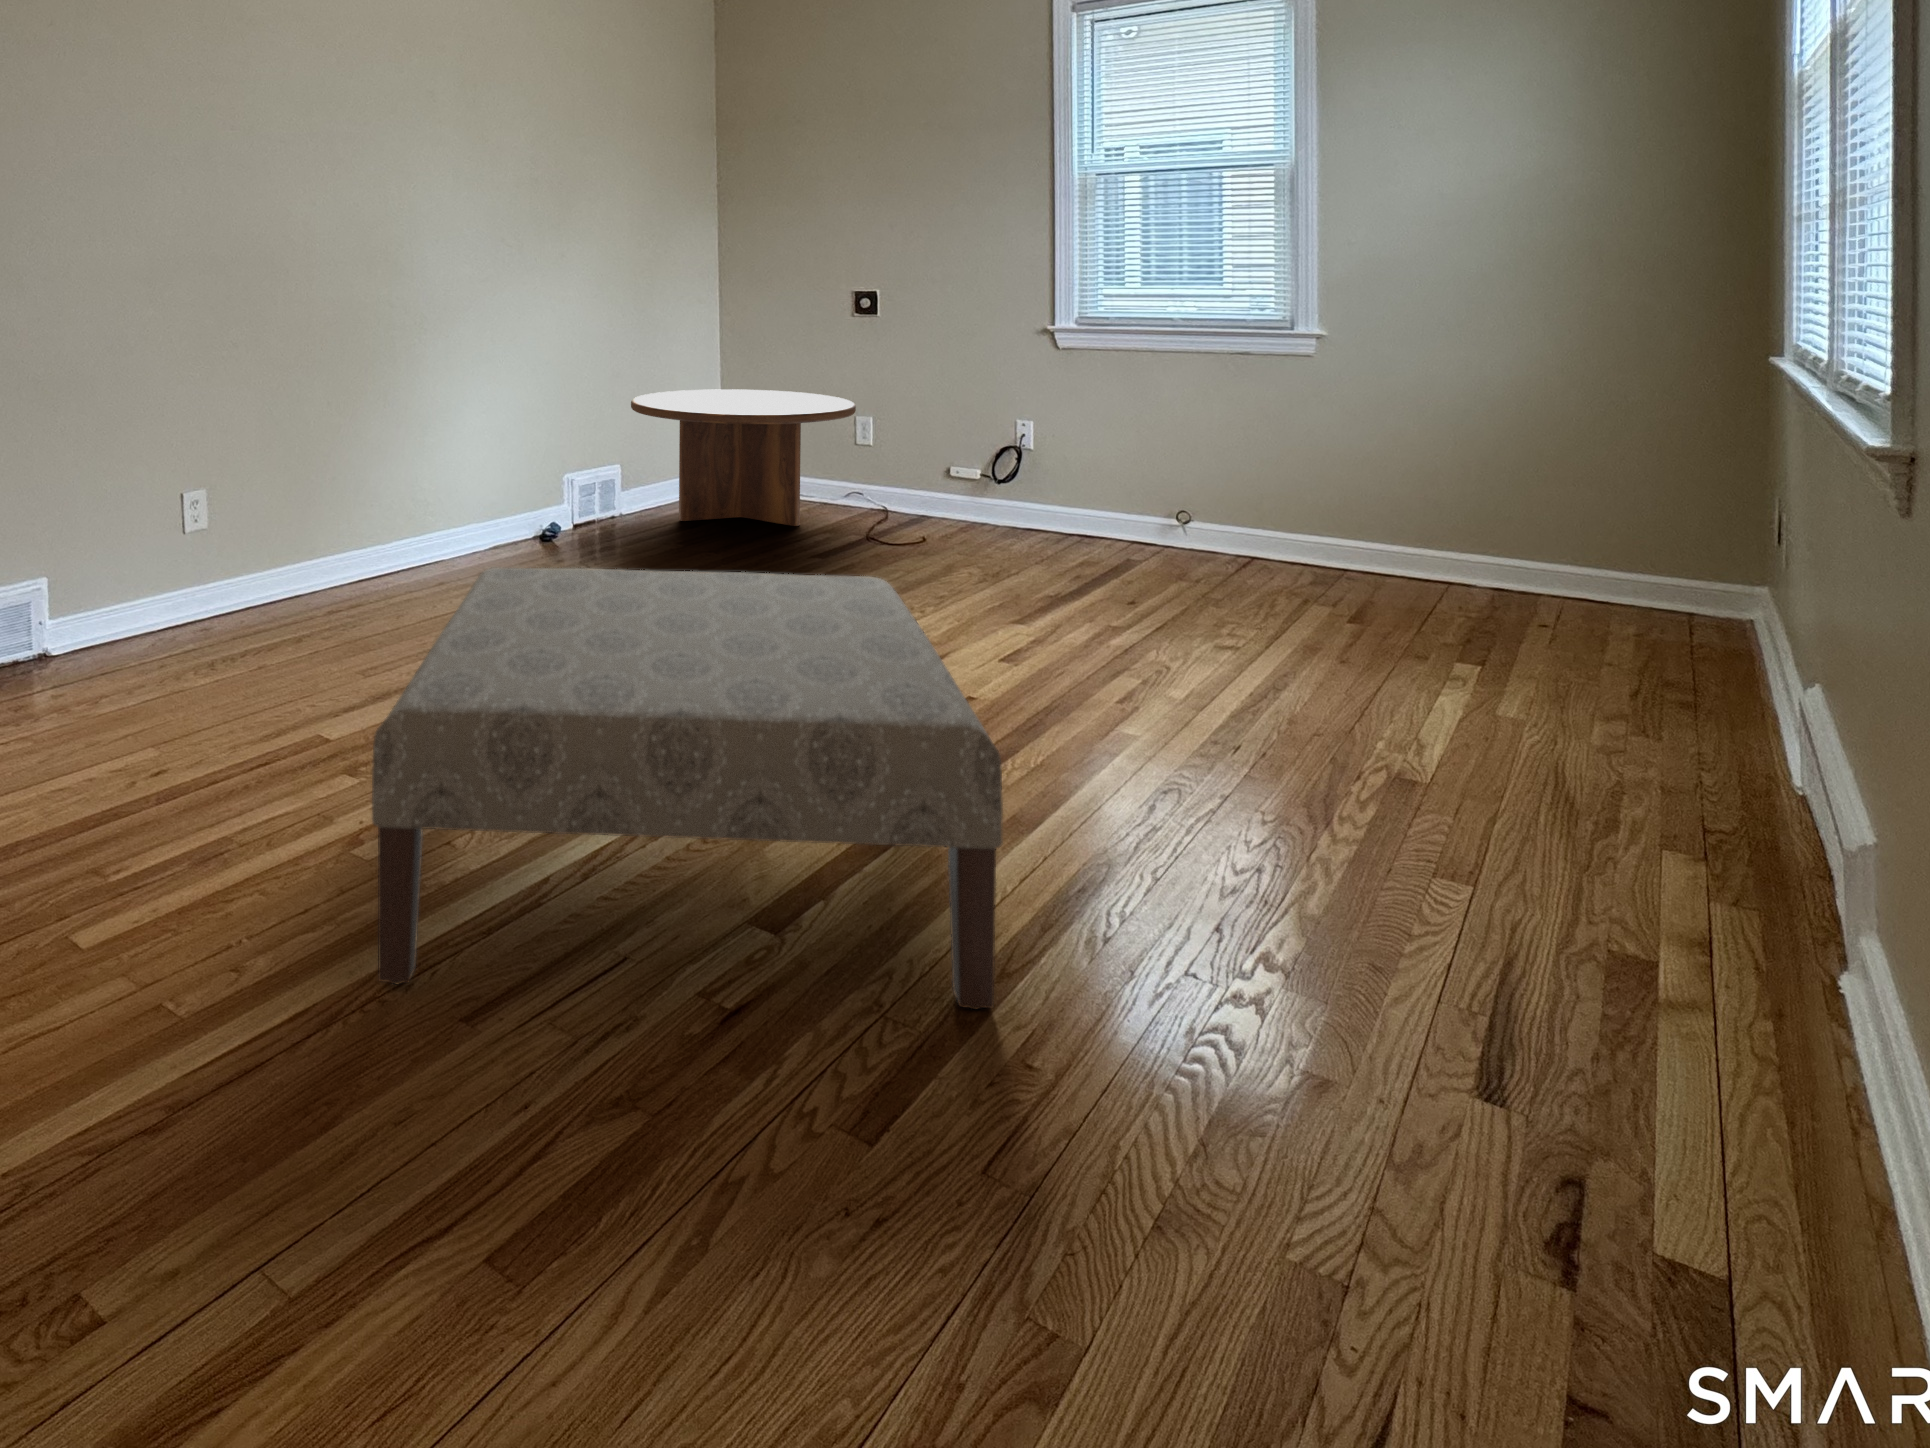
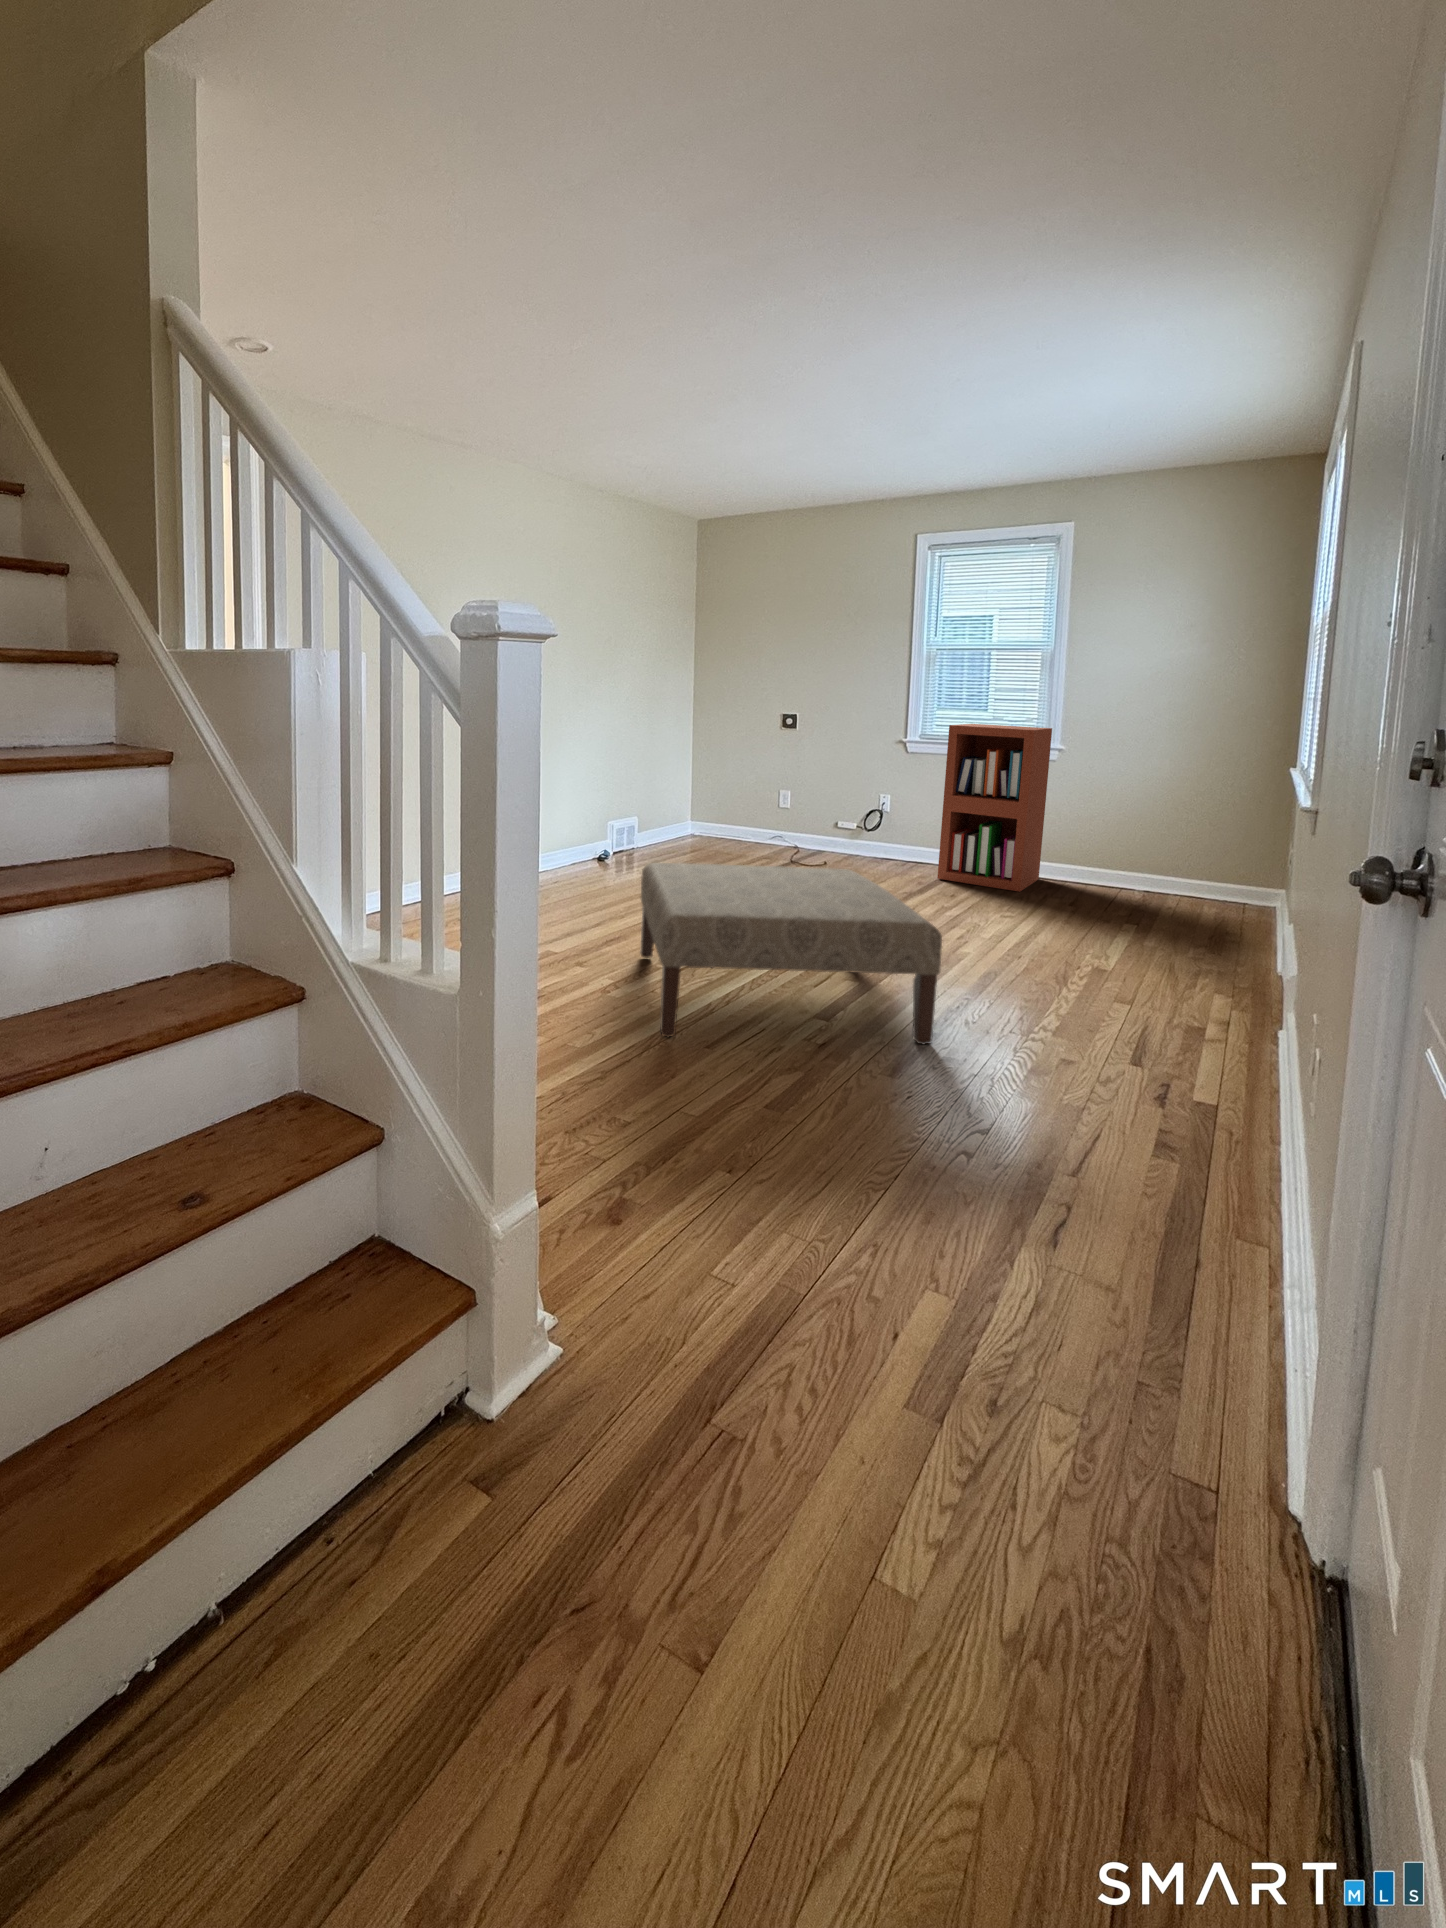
bookshelf: none [1112,296,1304,593] -> present [937,724,1052,892]
coffee table: present [631,389,856,526] -> none [649,773,785,855]

